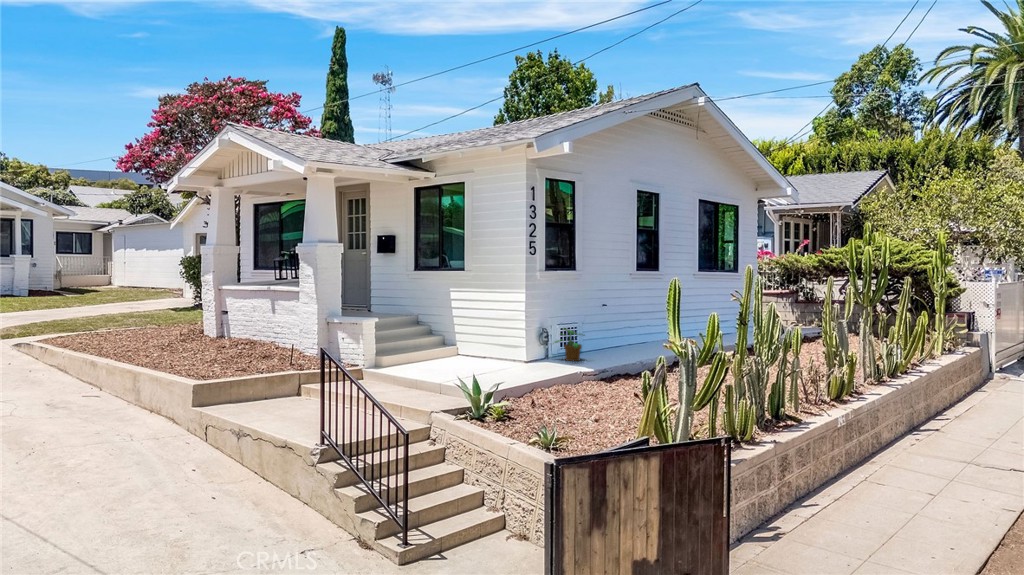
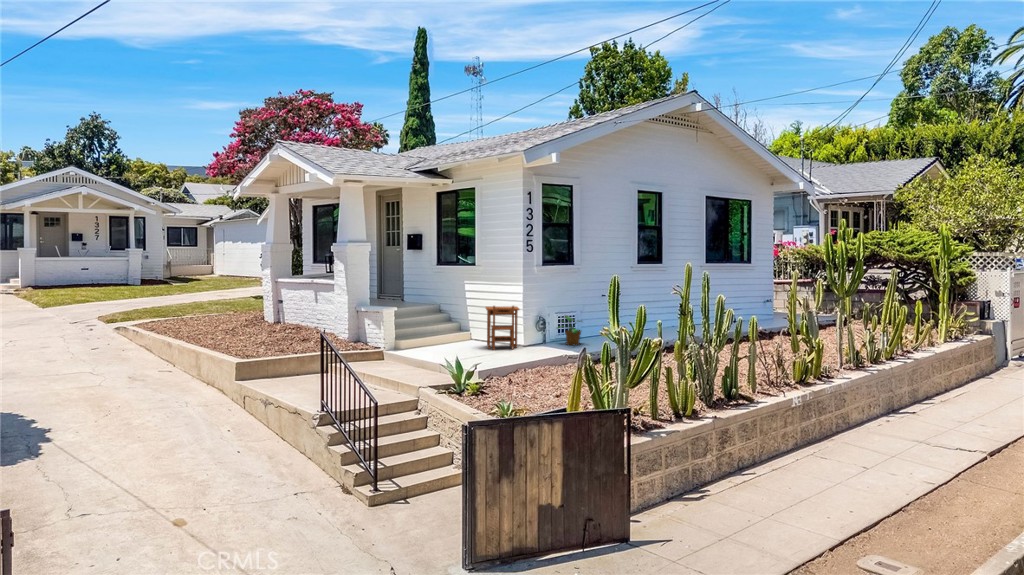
side table: none [477,317,517,367] -> present [486,306,519,350]

